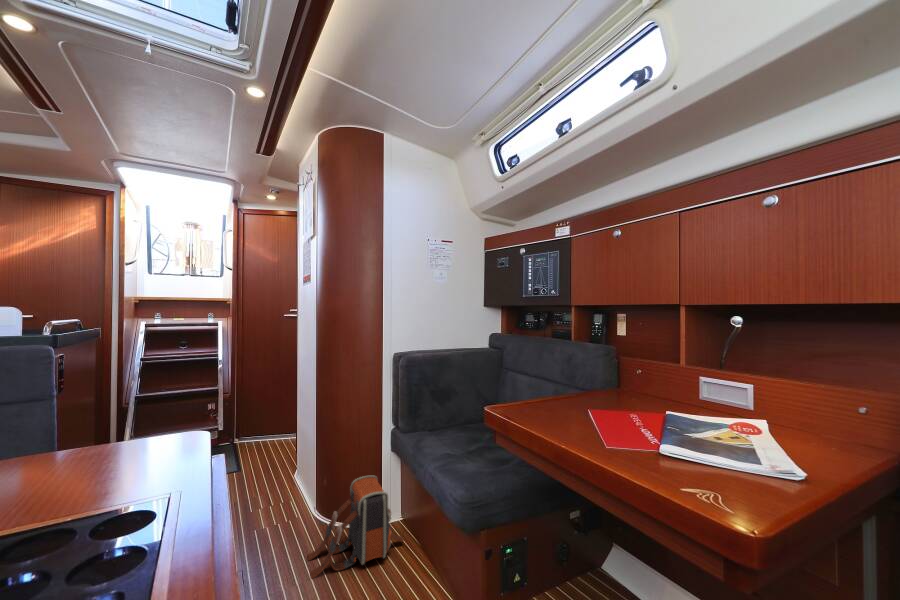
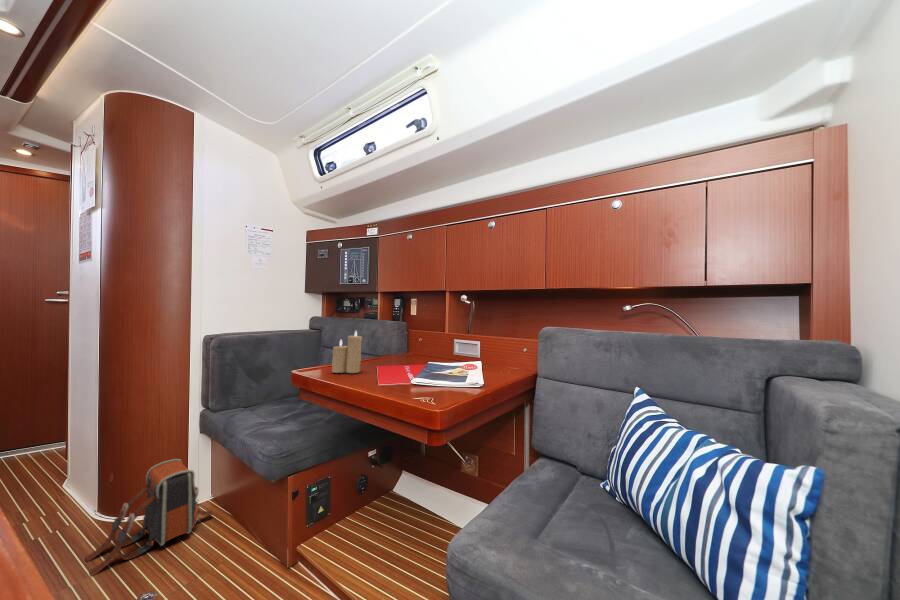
candle: none [532,361,571,419] -> present [332,332,362,373]

